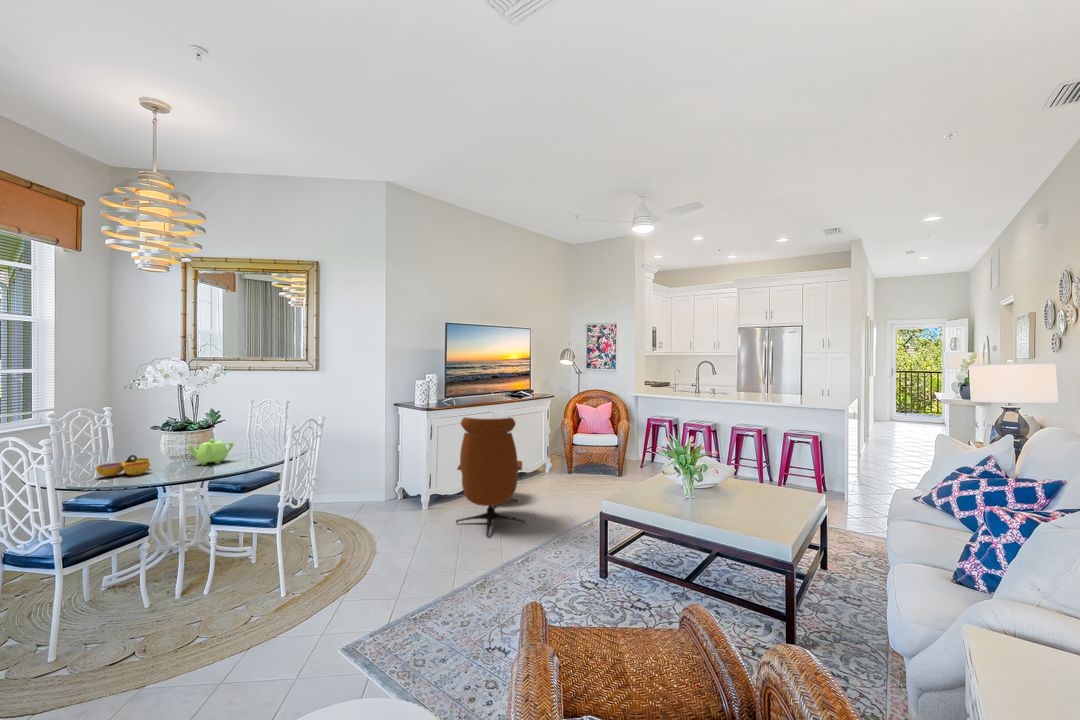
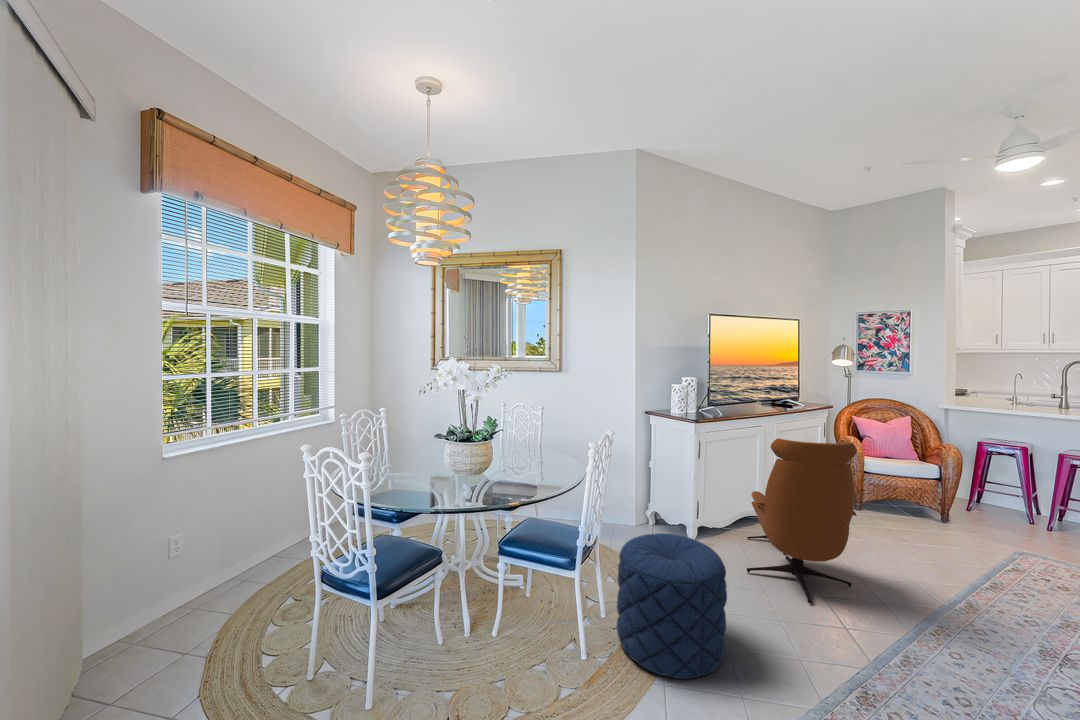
teapot: present [189,439,233,465] -> none [473,453,516,484]
decorative bowl: present [96,455,150,476] -> none [394,468,442,492]
pouf: none [317,494,404,595] -> present [617,533,727,679]

